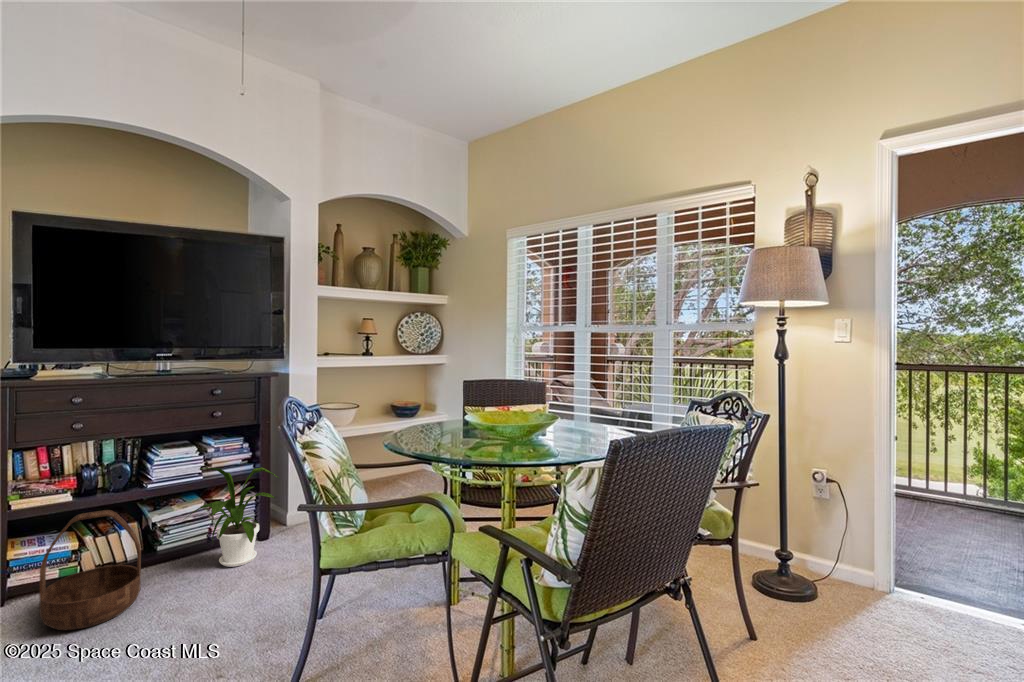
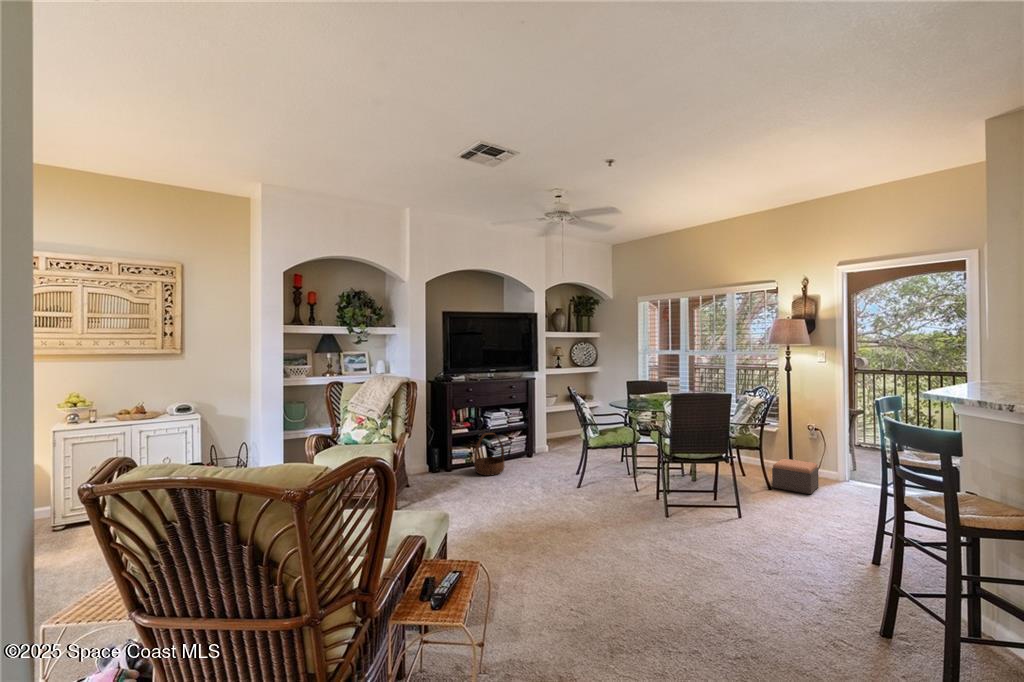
house plant: present [188,468,279,567] -> none [504,420,545,464]
footstool: none [759,553,855,662] -> present [772,459,819,494]

